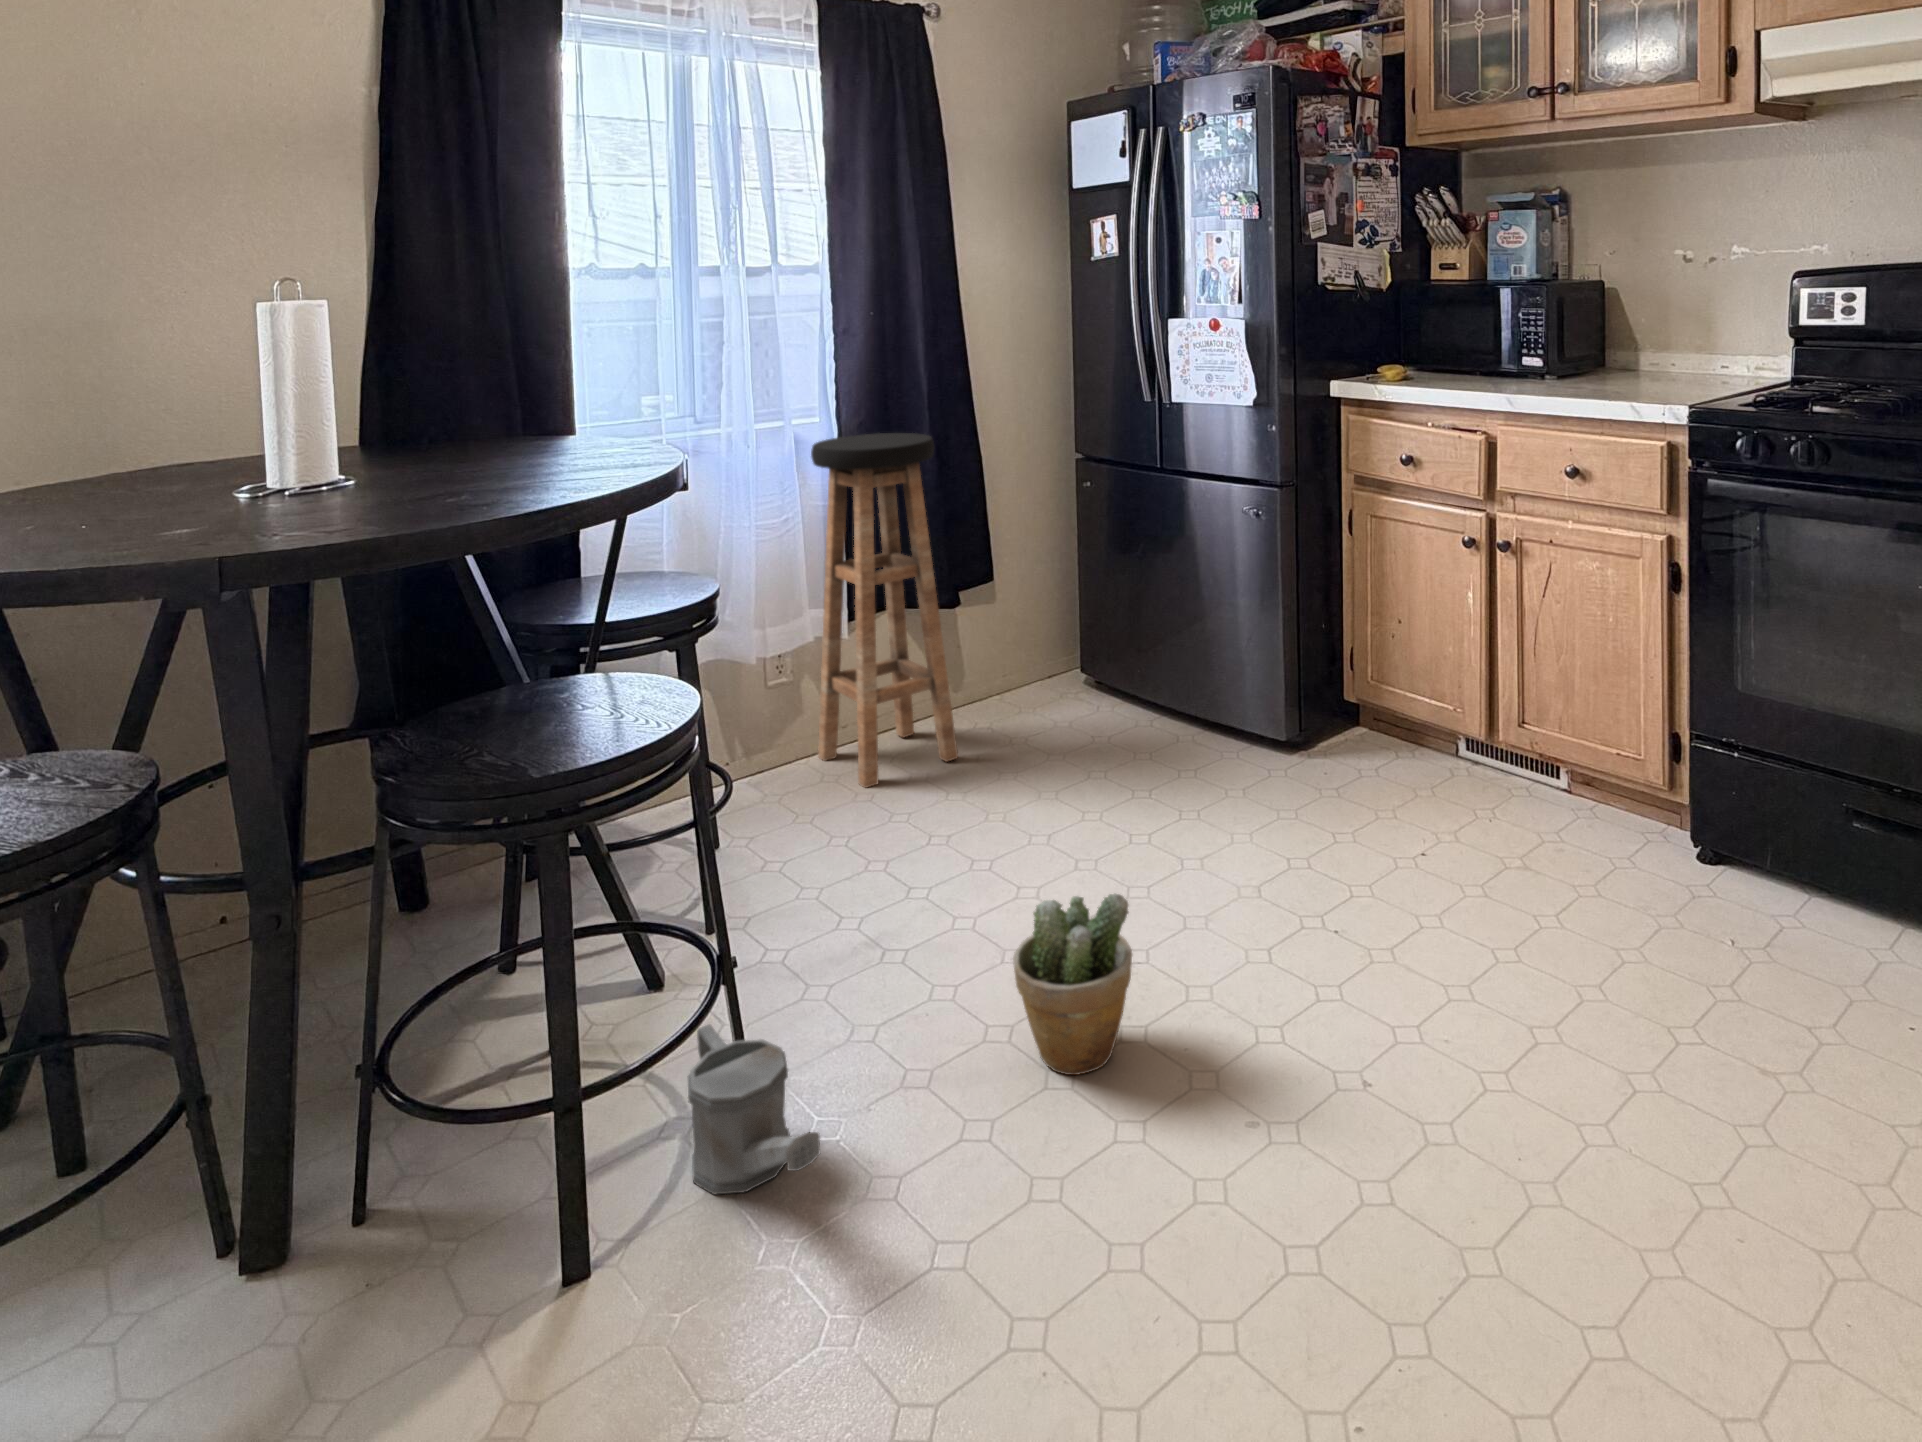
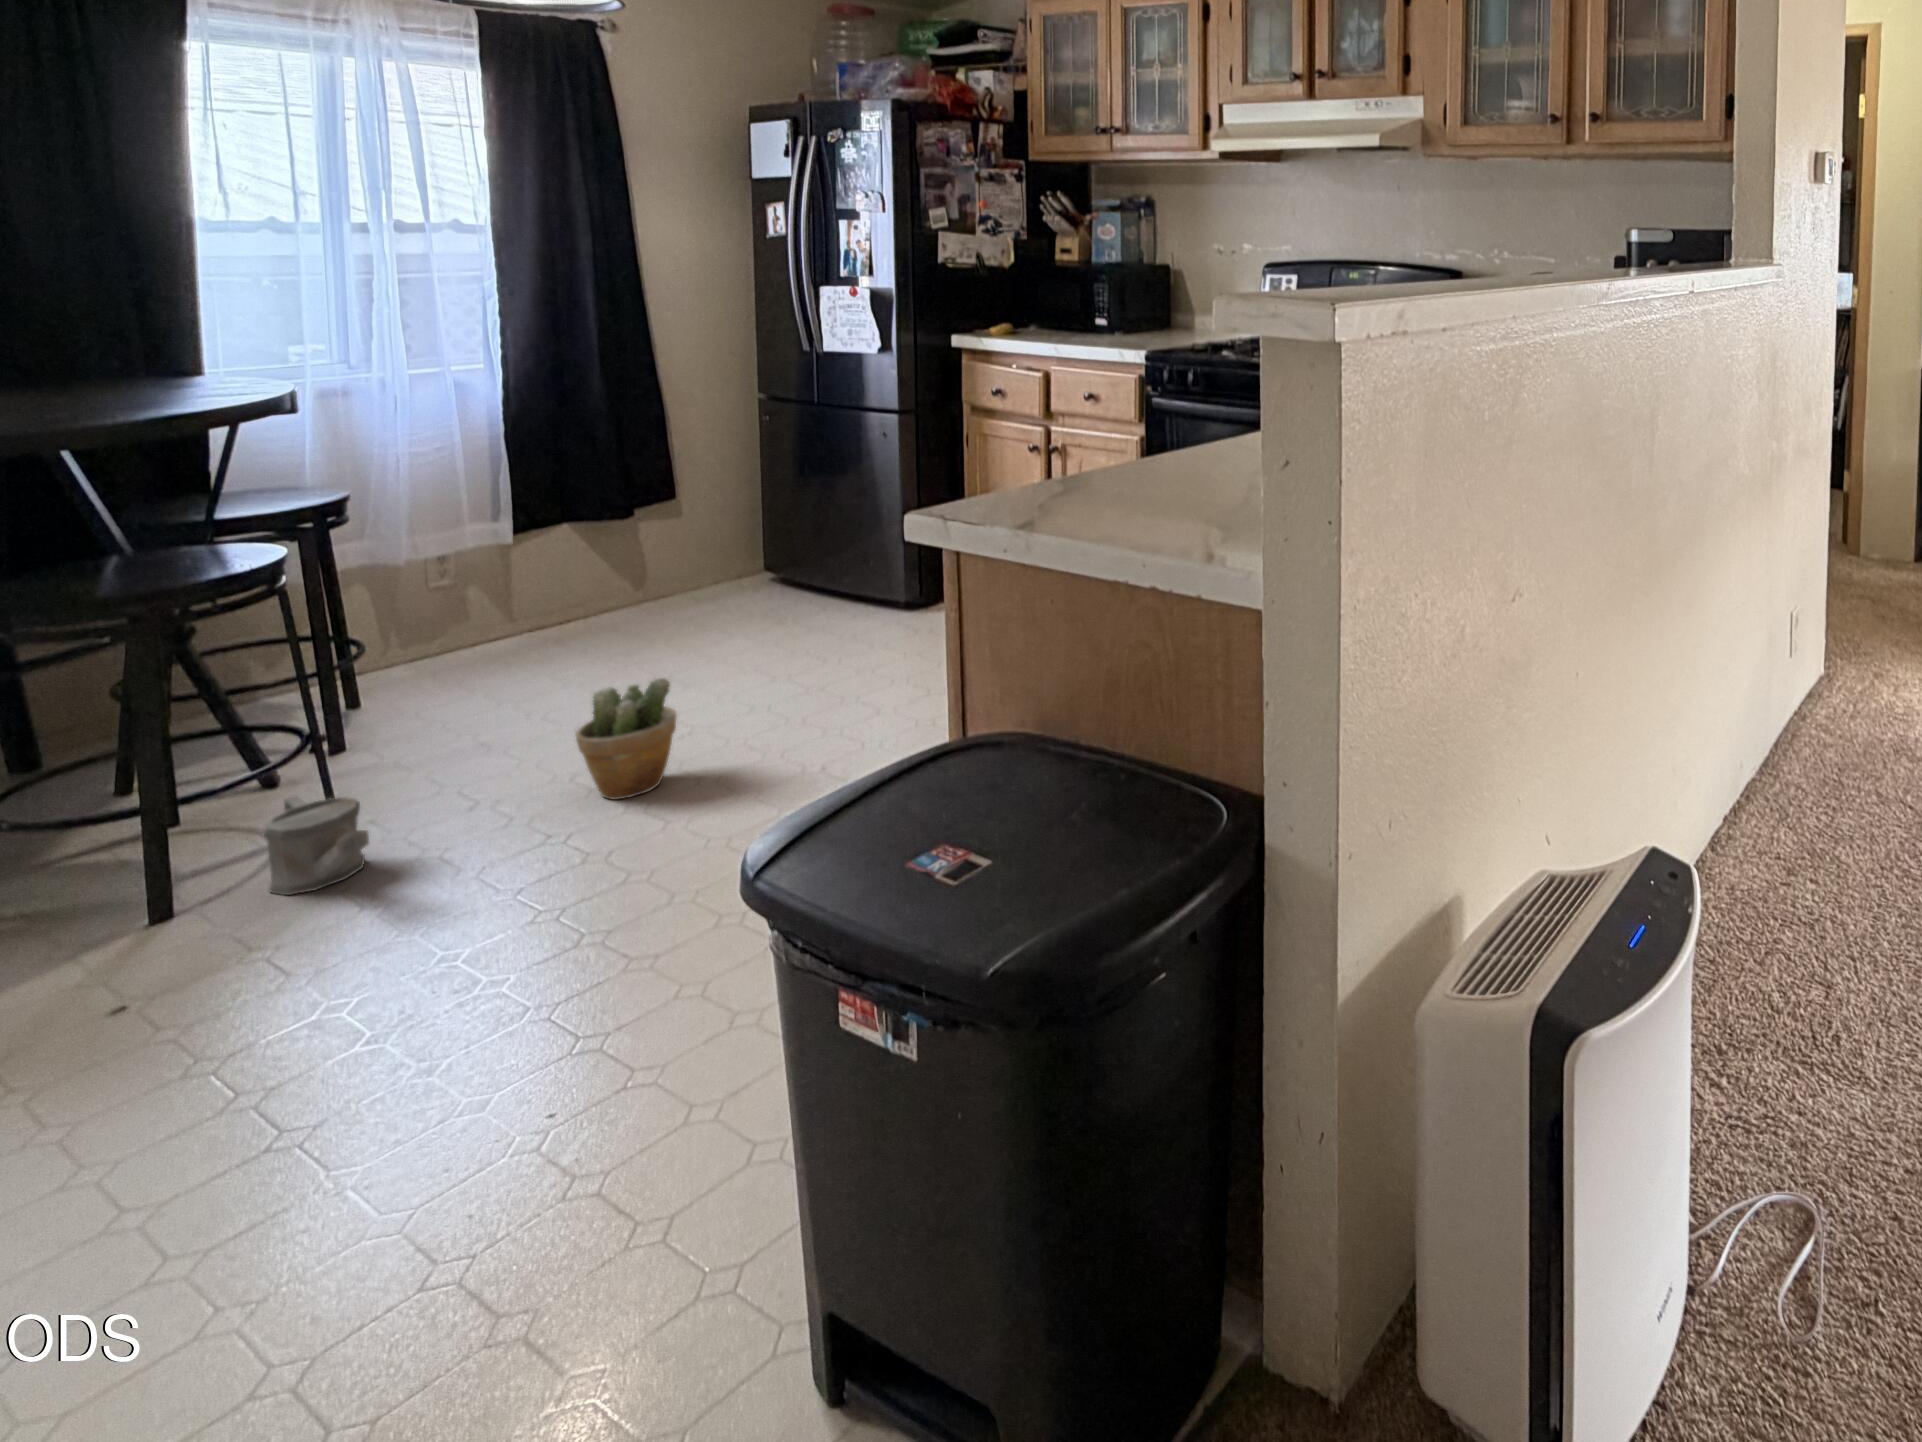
bar stool: present [811,433,958,788] -> none [473,377,626,662]

